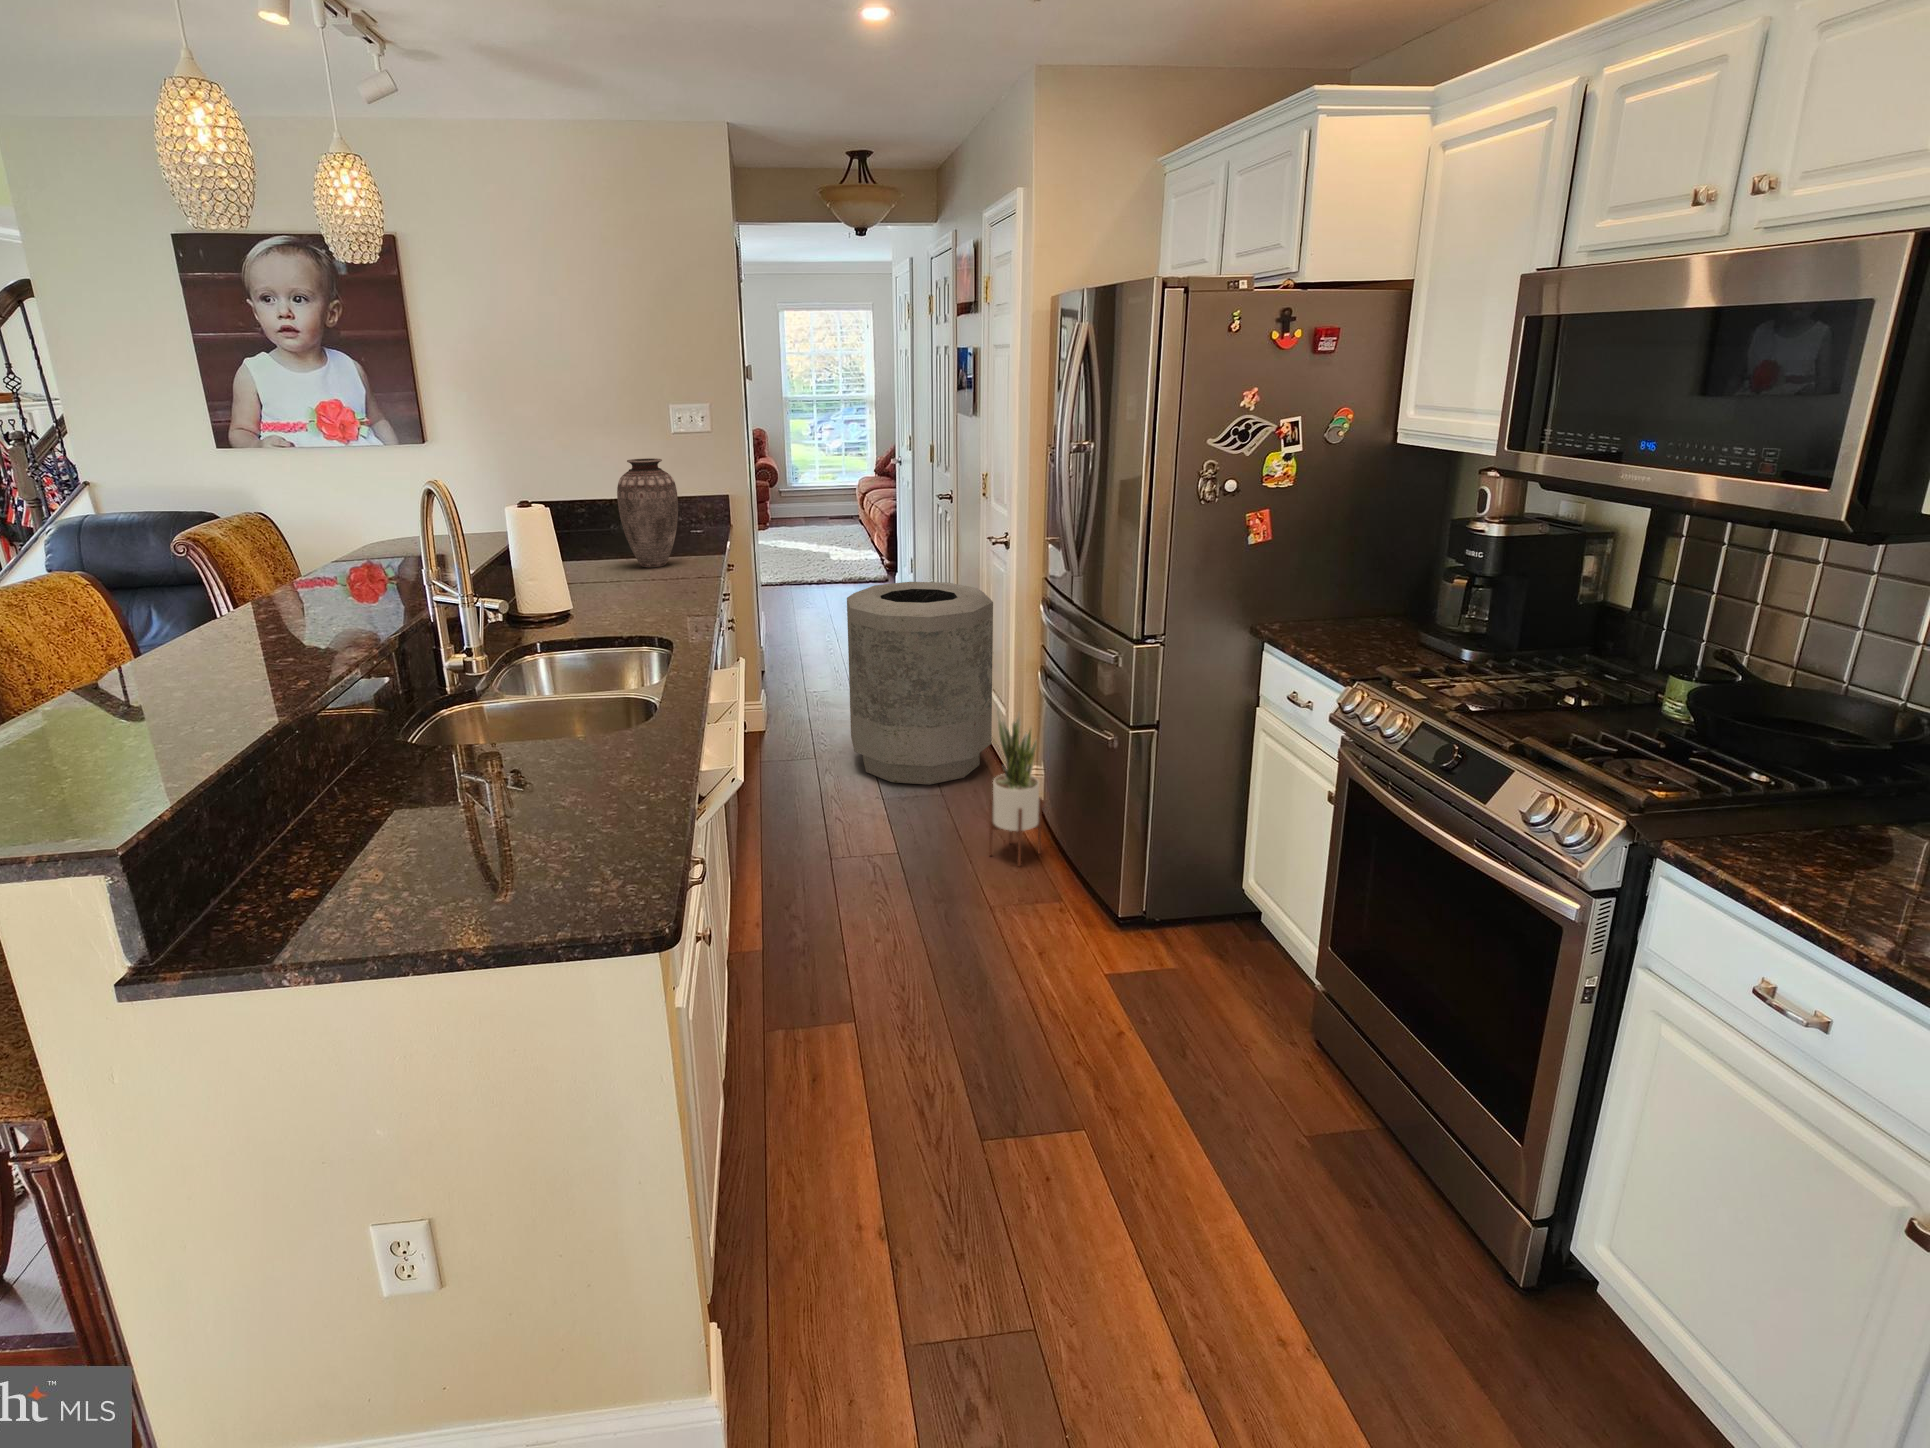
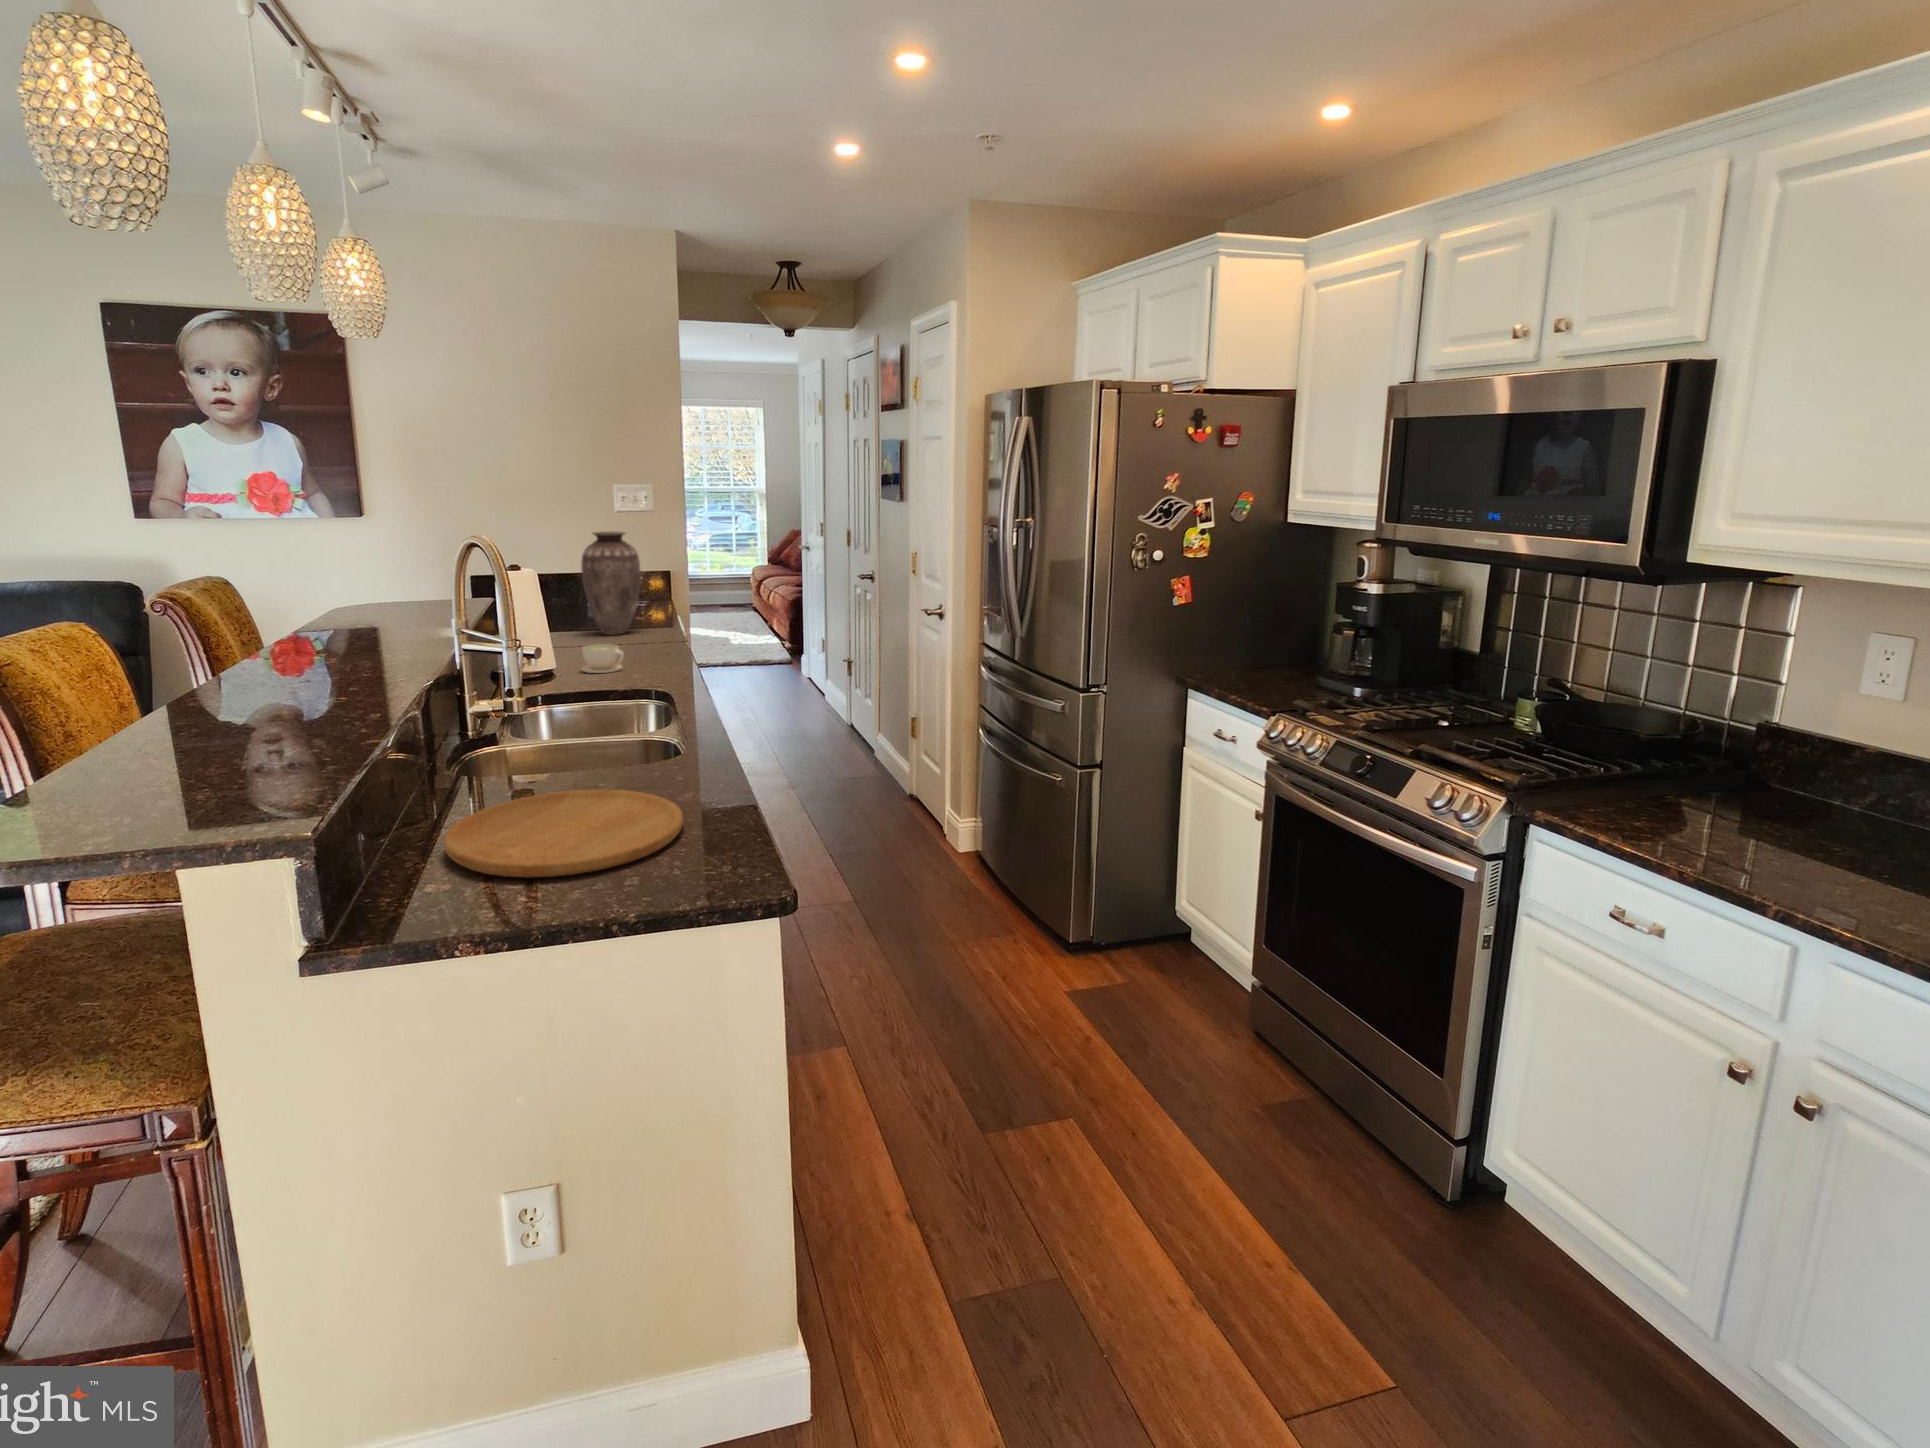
trash can: present [847,582,993,785] -> none [791,652,930,841]
coffee cup: none [591,585,633,617] -> present [582,644,624,673]
potted plant: present [989,709,1042,866] -> none [942,754,990,907]
cutting board: none [328,772,595,887] -> present [444,789,684,878]

